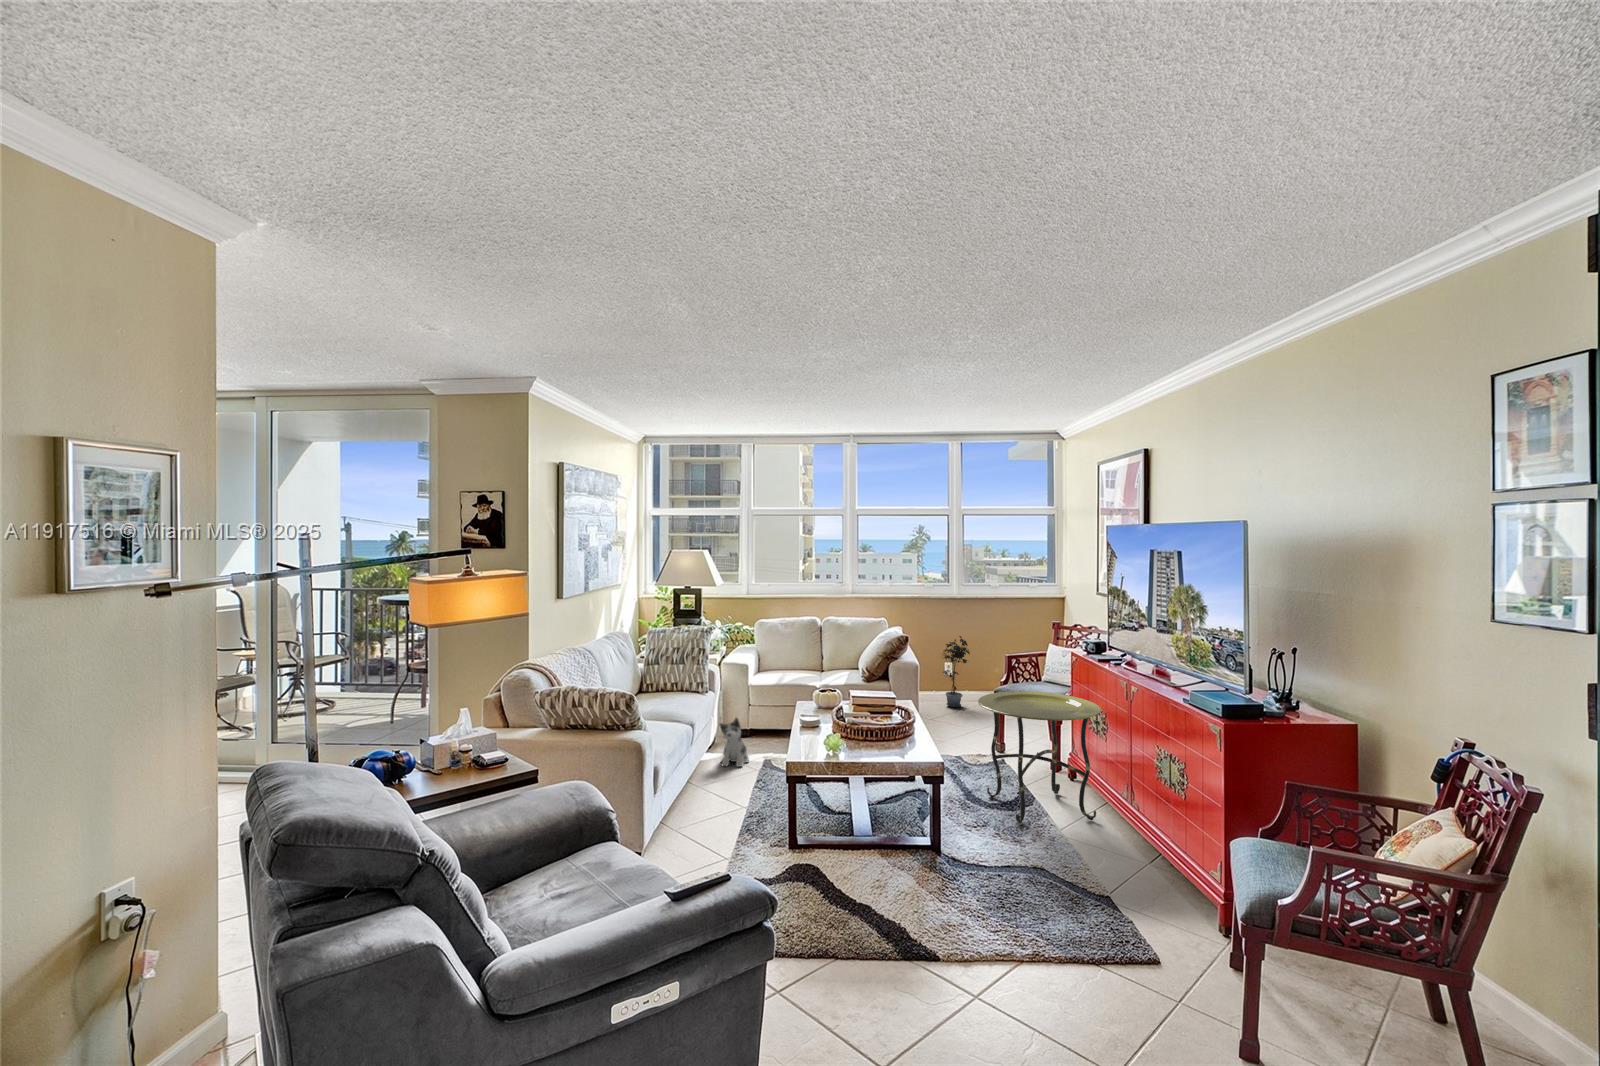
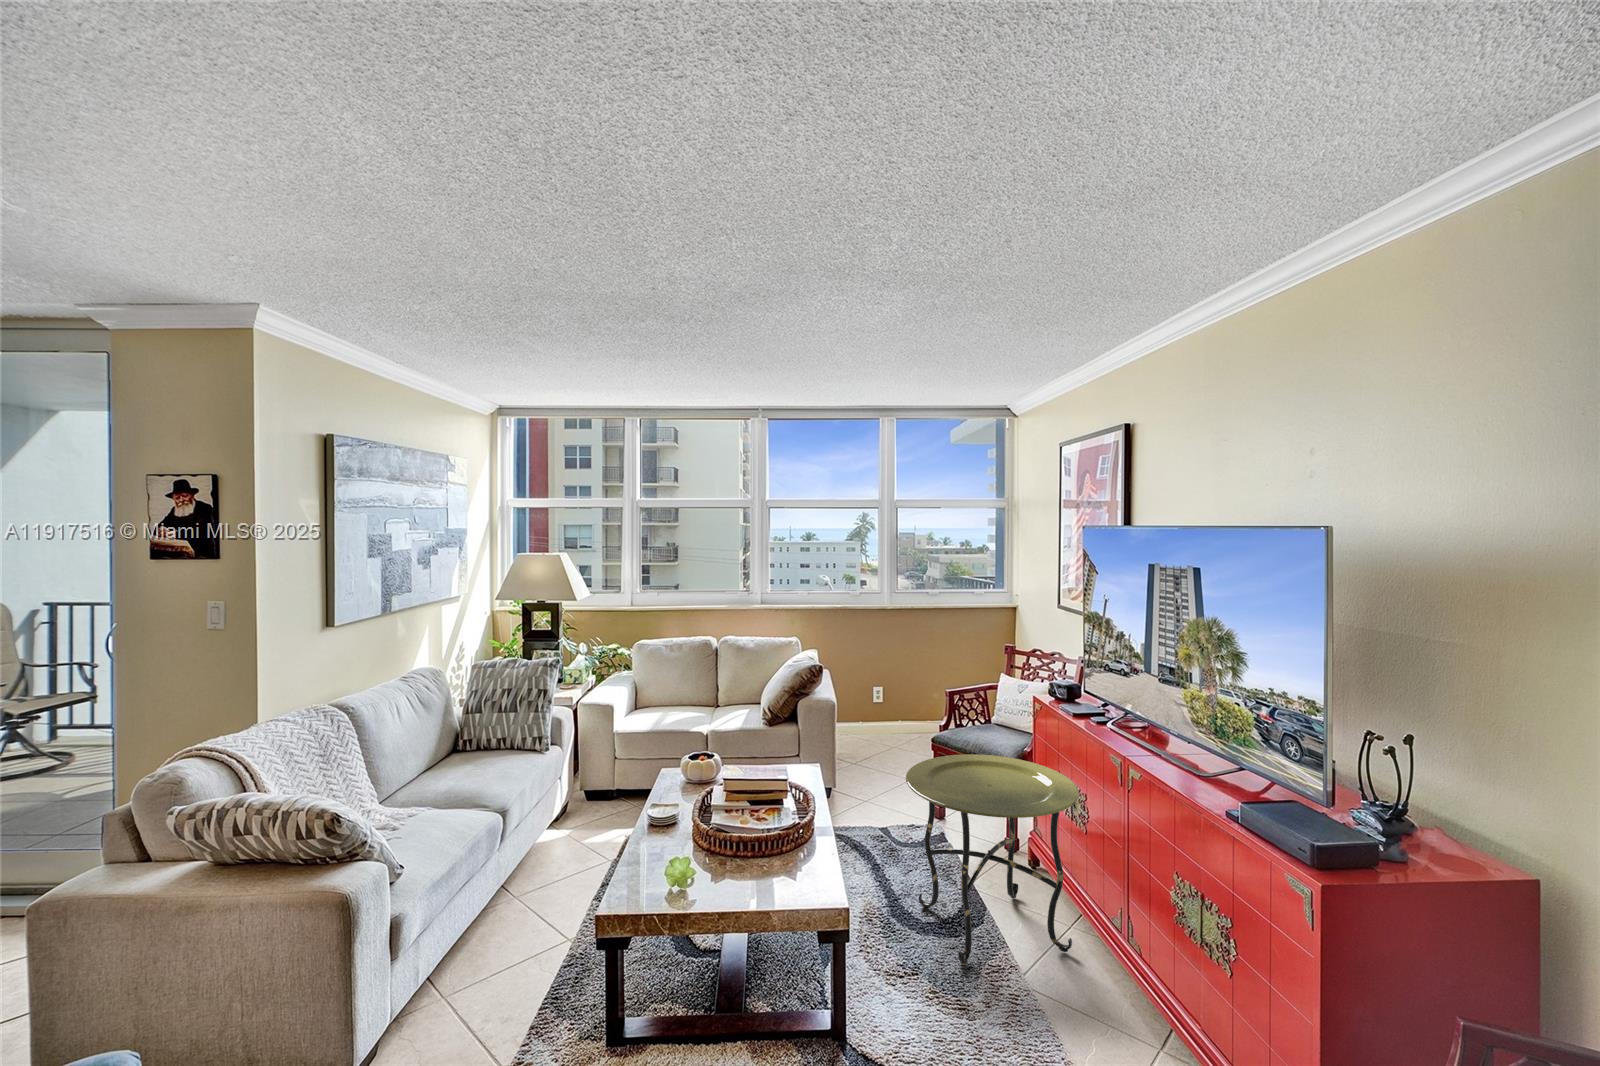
potted plant: present [943,636,970,708] -> none [866,656,905,745]
plush toy: present [720,718,749,767] -> none [557,789,600,859]

